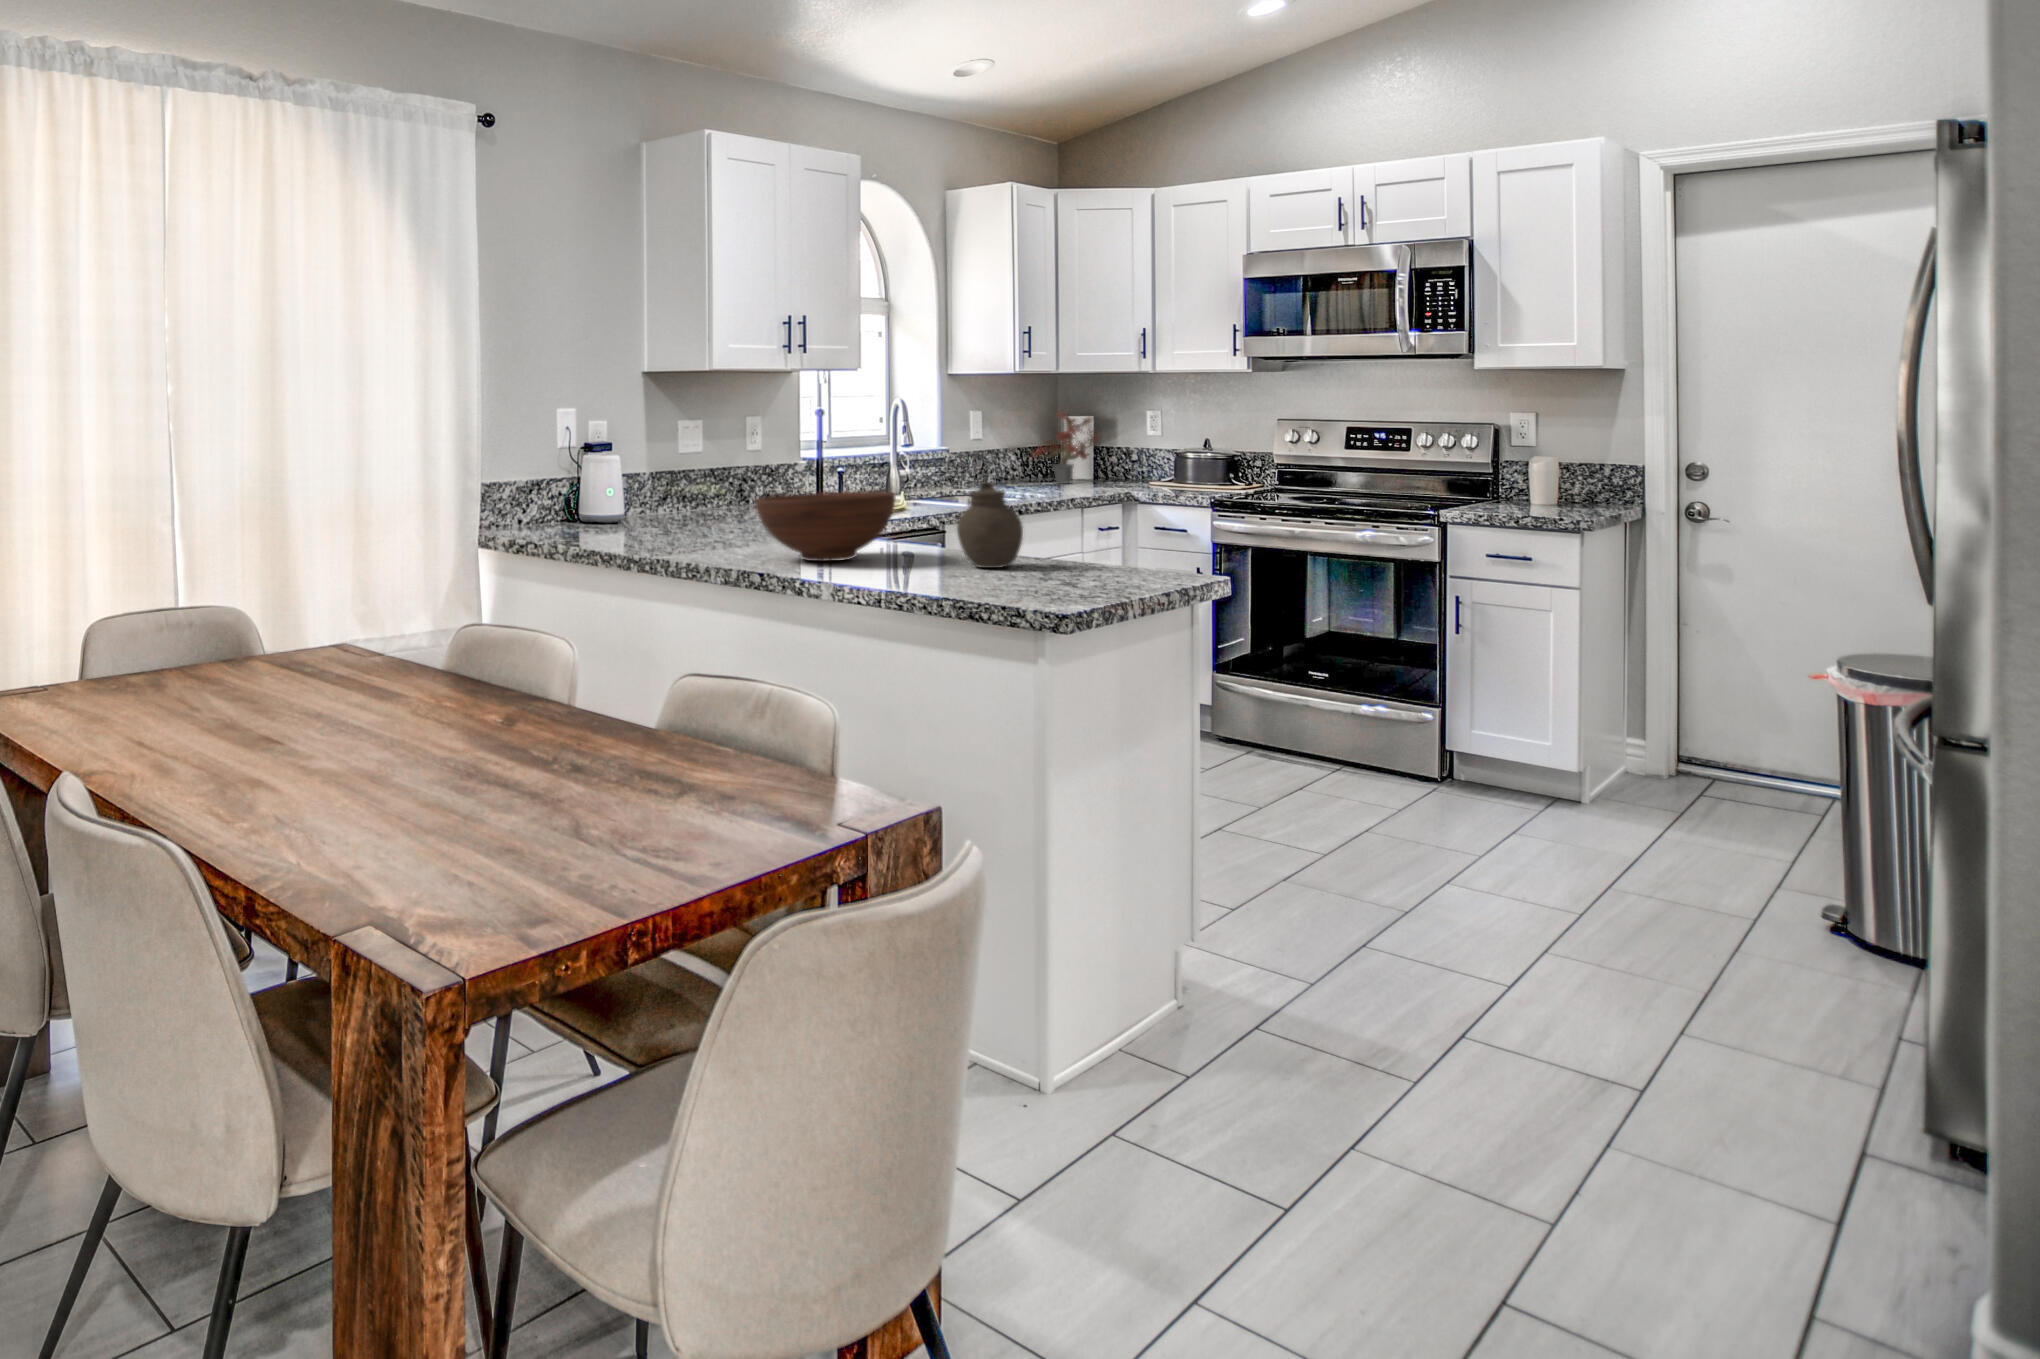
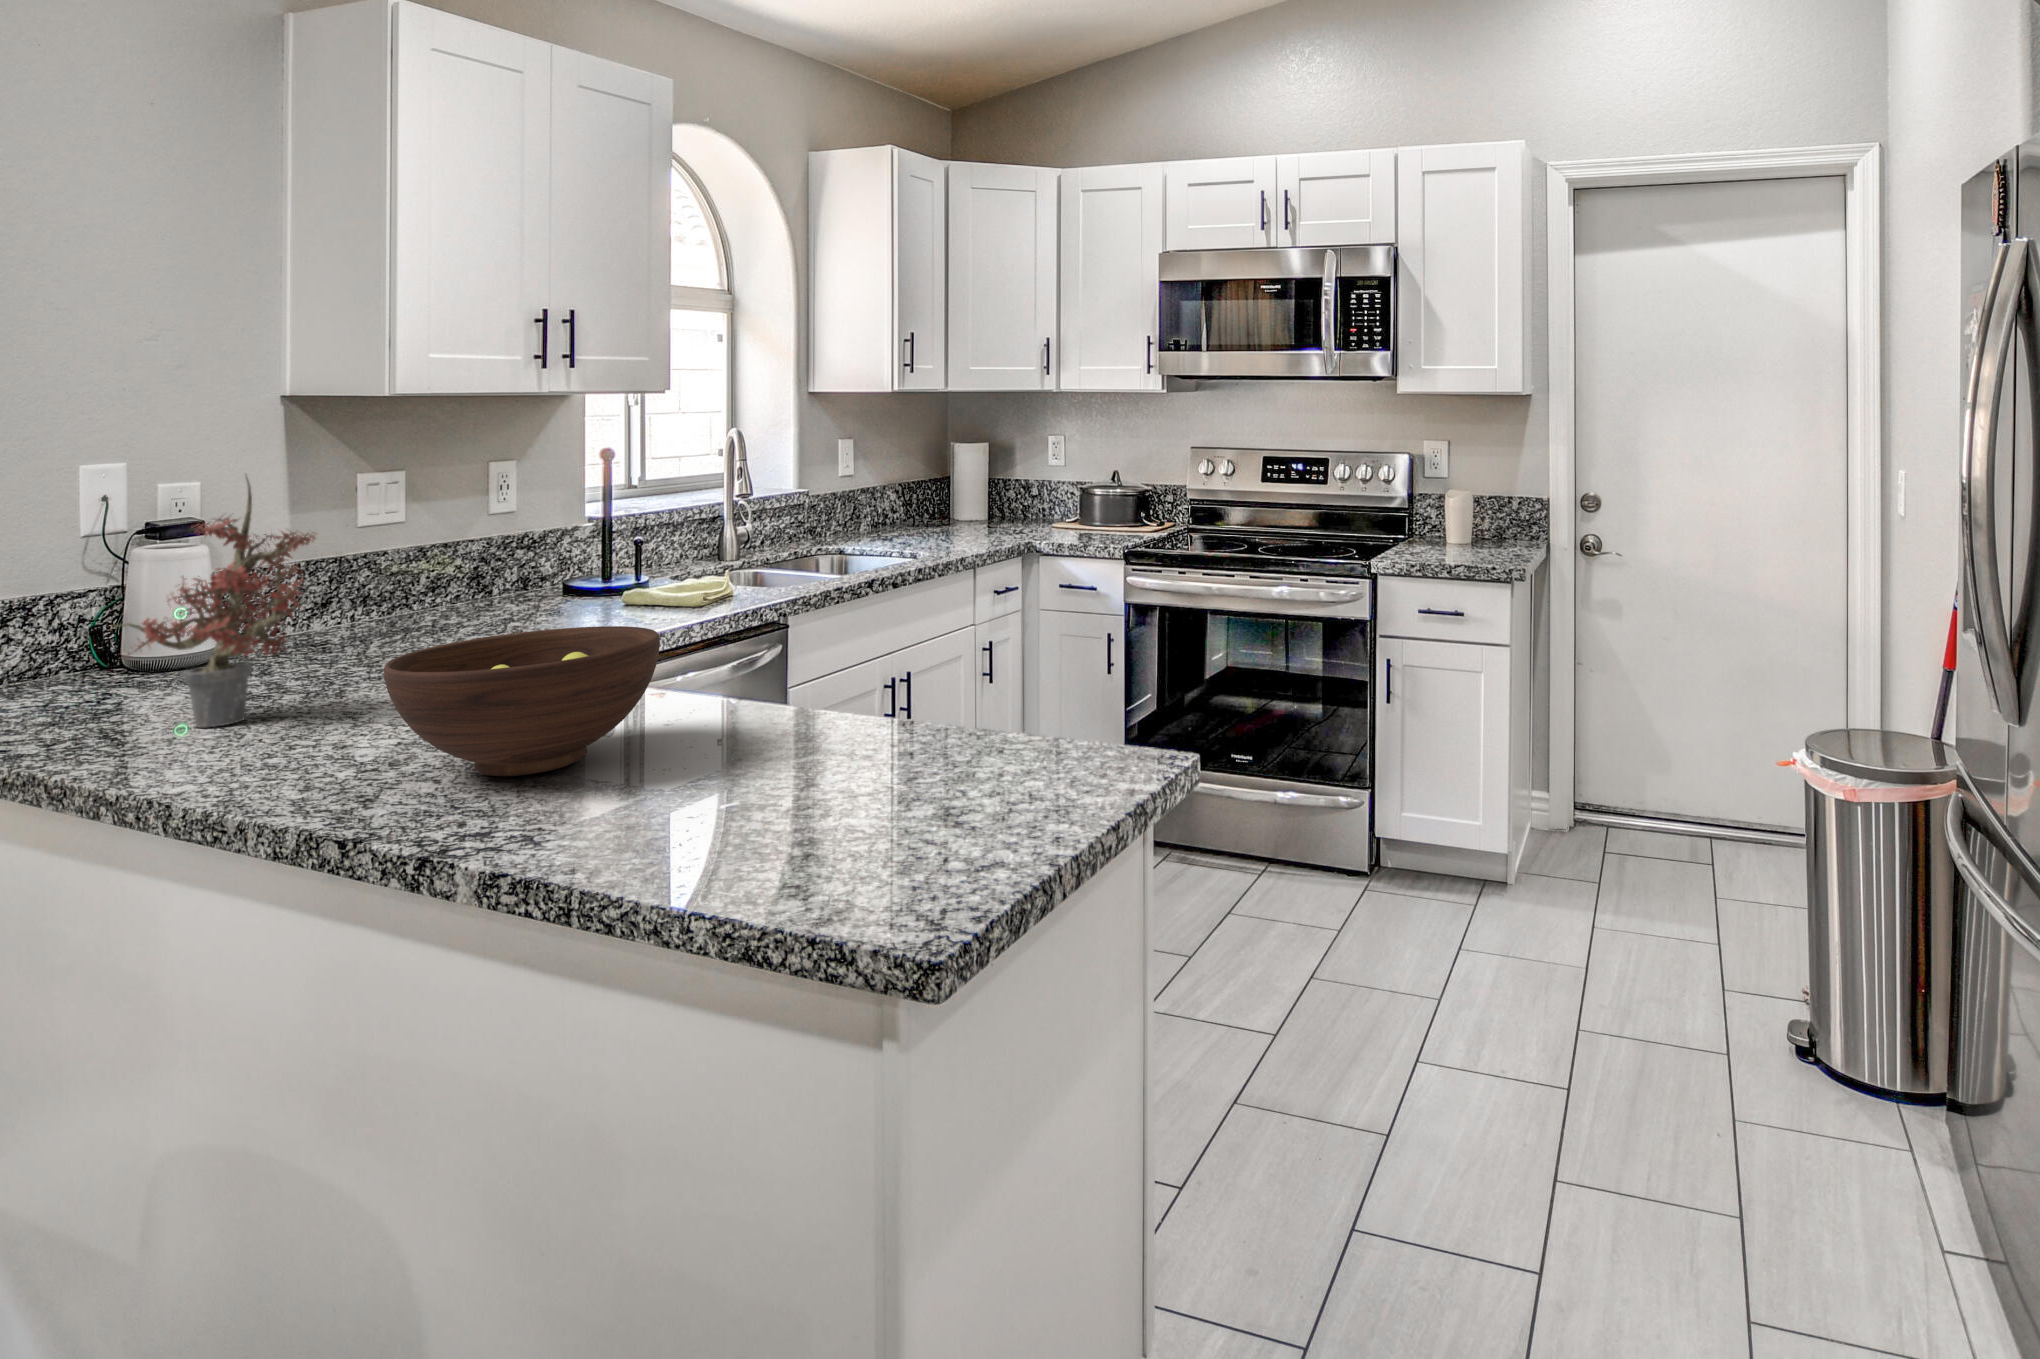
potted plant: present [1029,413,1101,484] -> present [122,474,315,728]
jar: present [957,482,1023,568] -> none [759,618,871,775]

